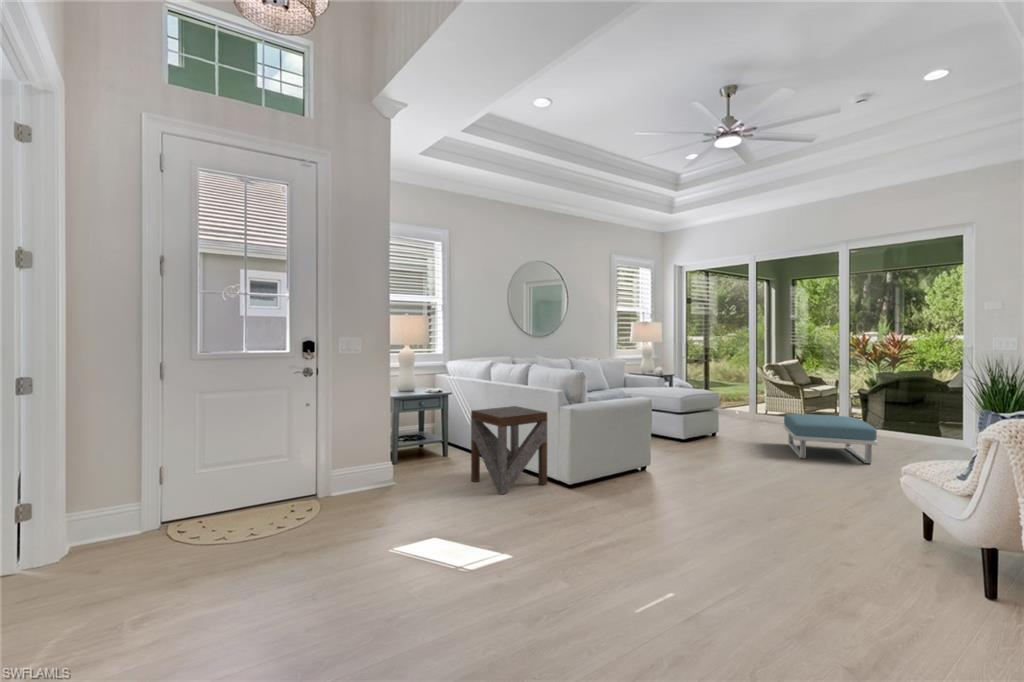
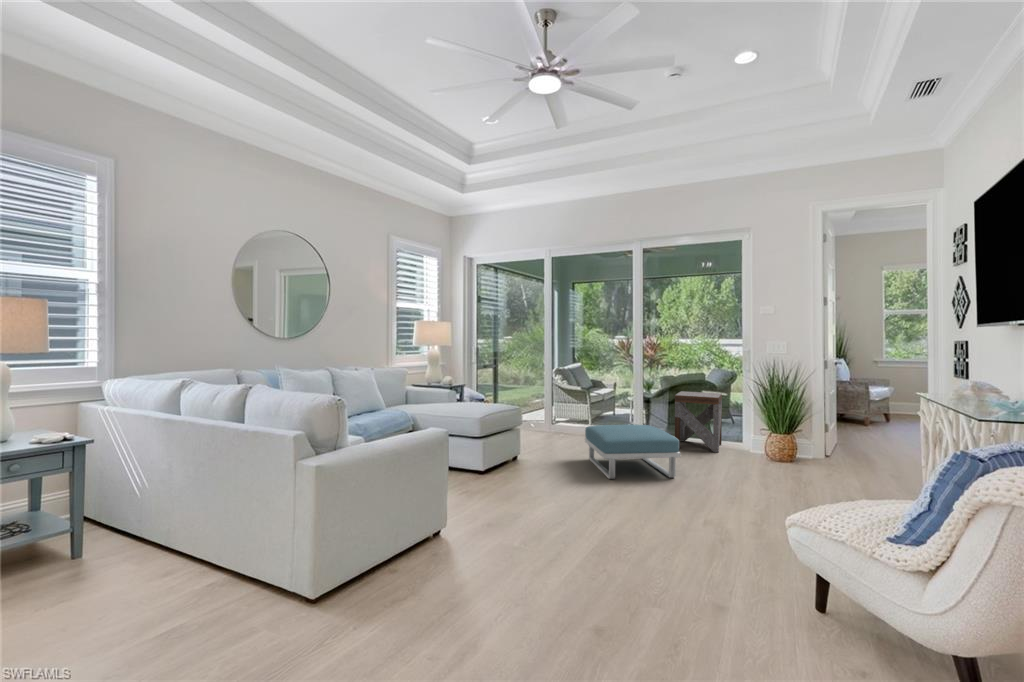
side table: present [471,406,547,494] -> present [675,391,722,452]

